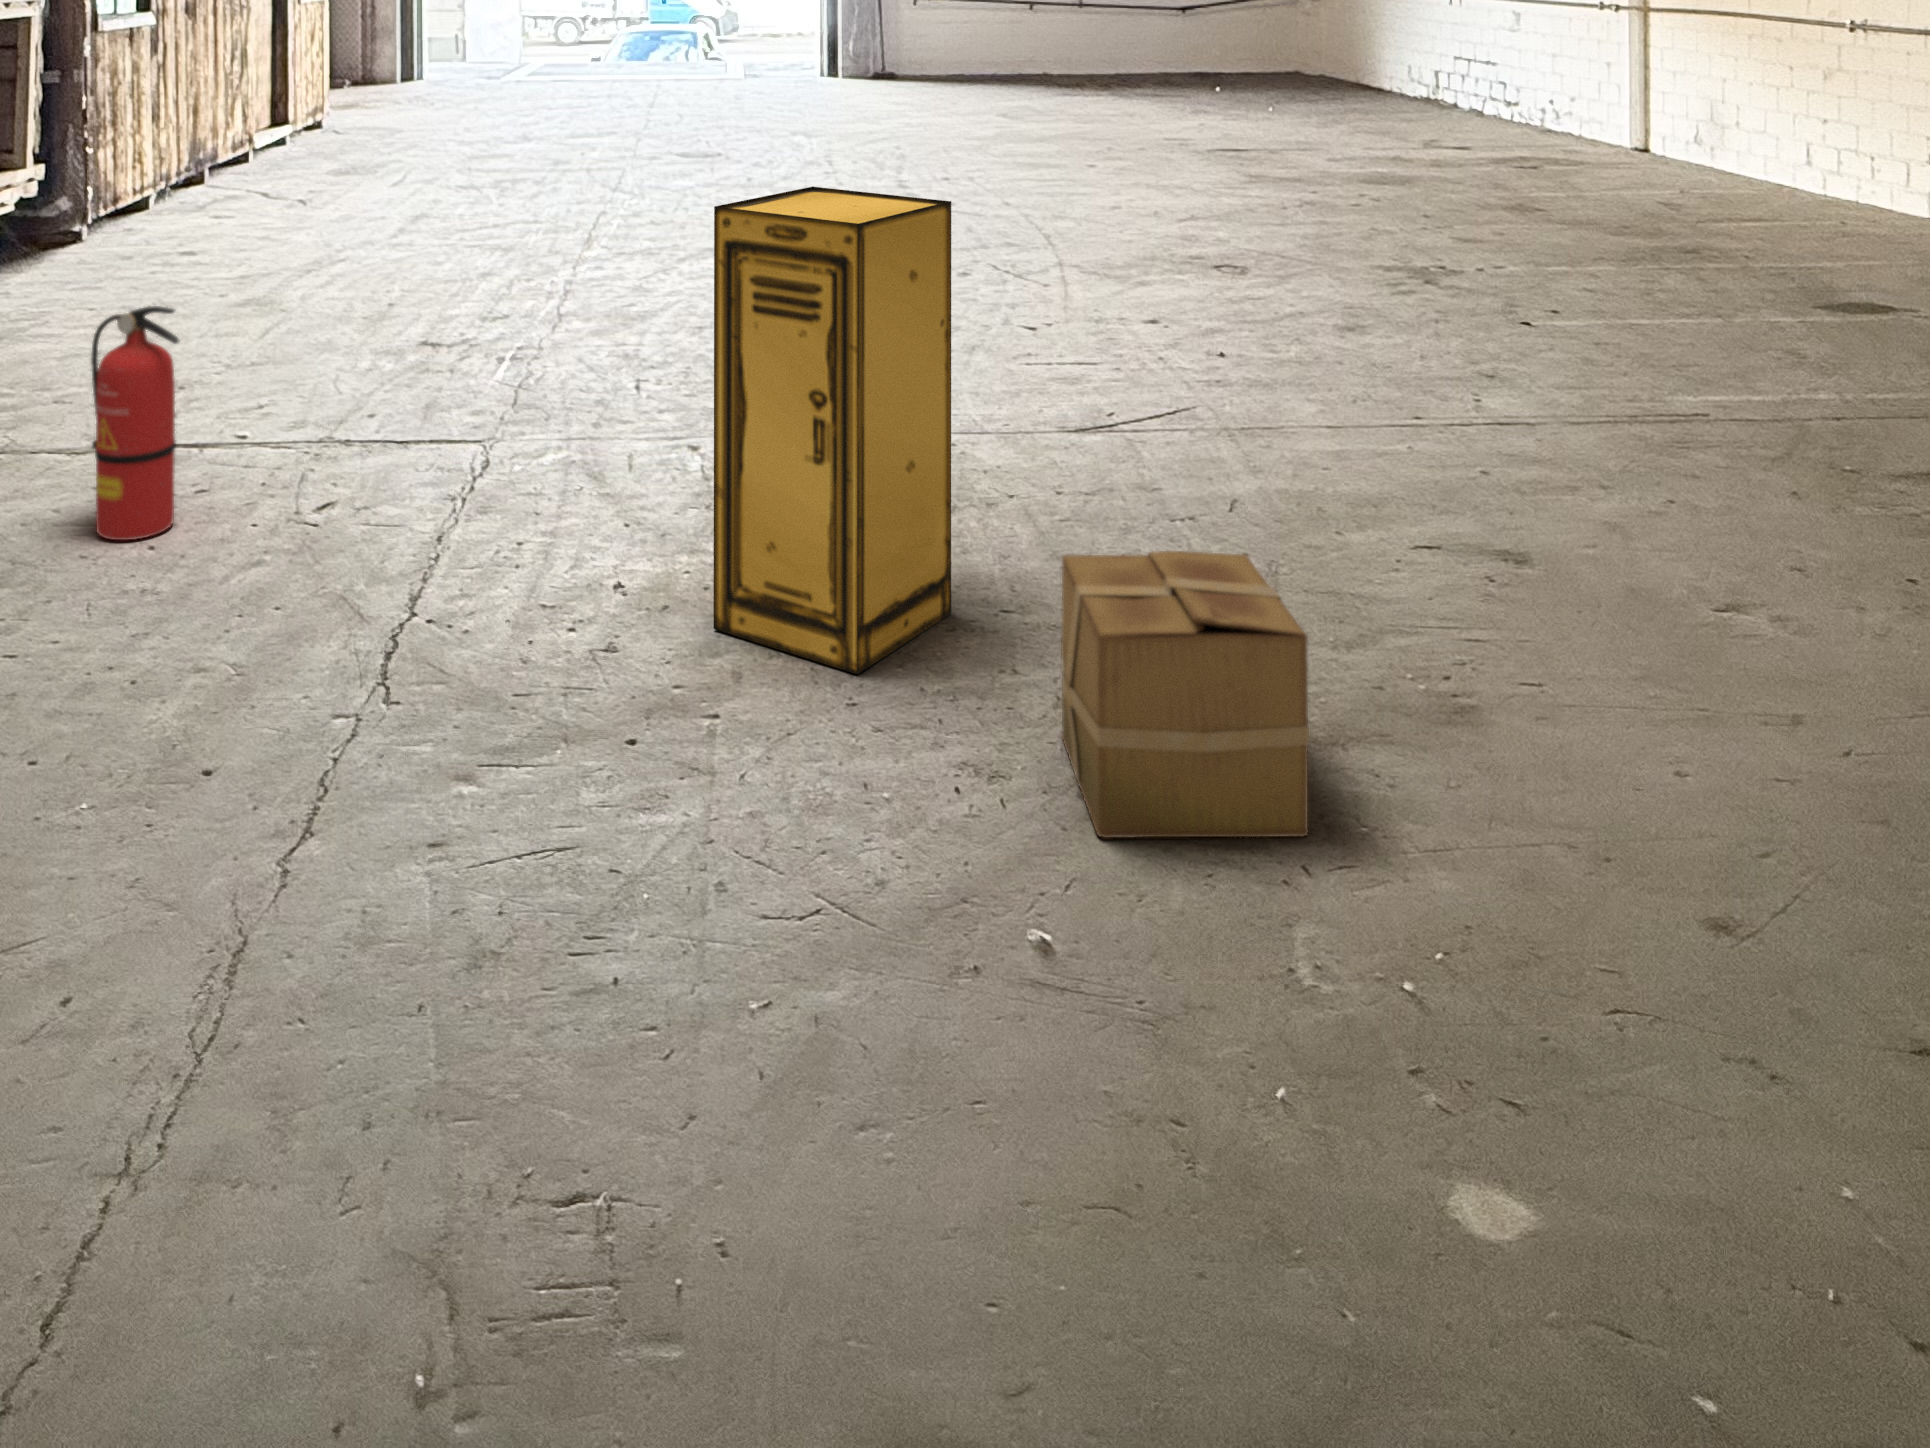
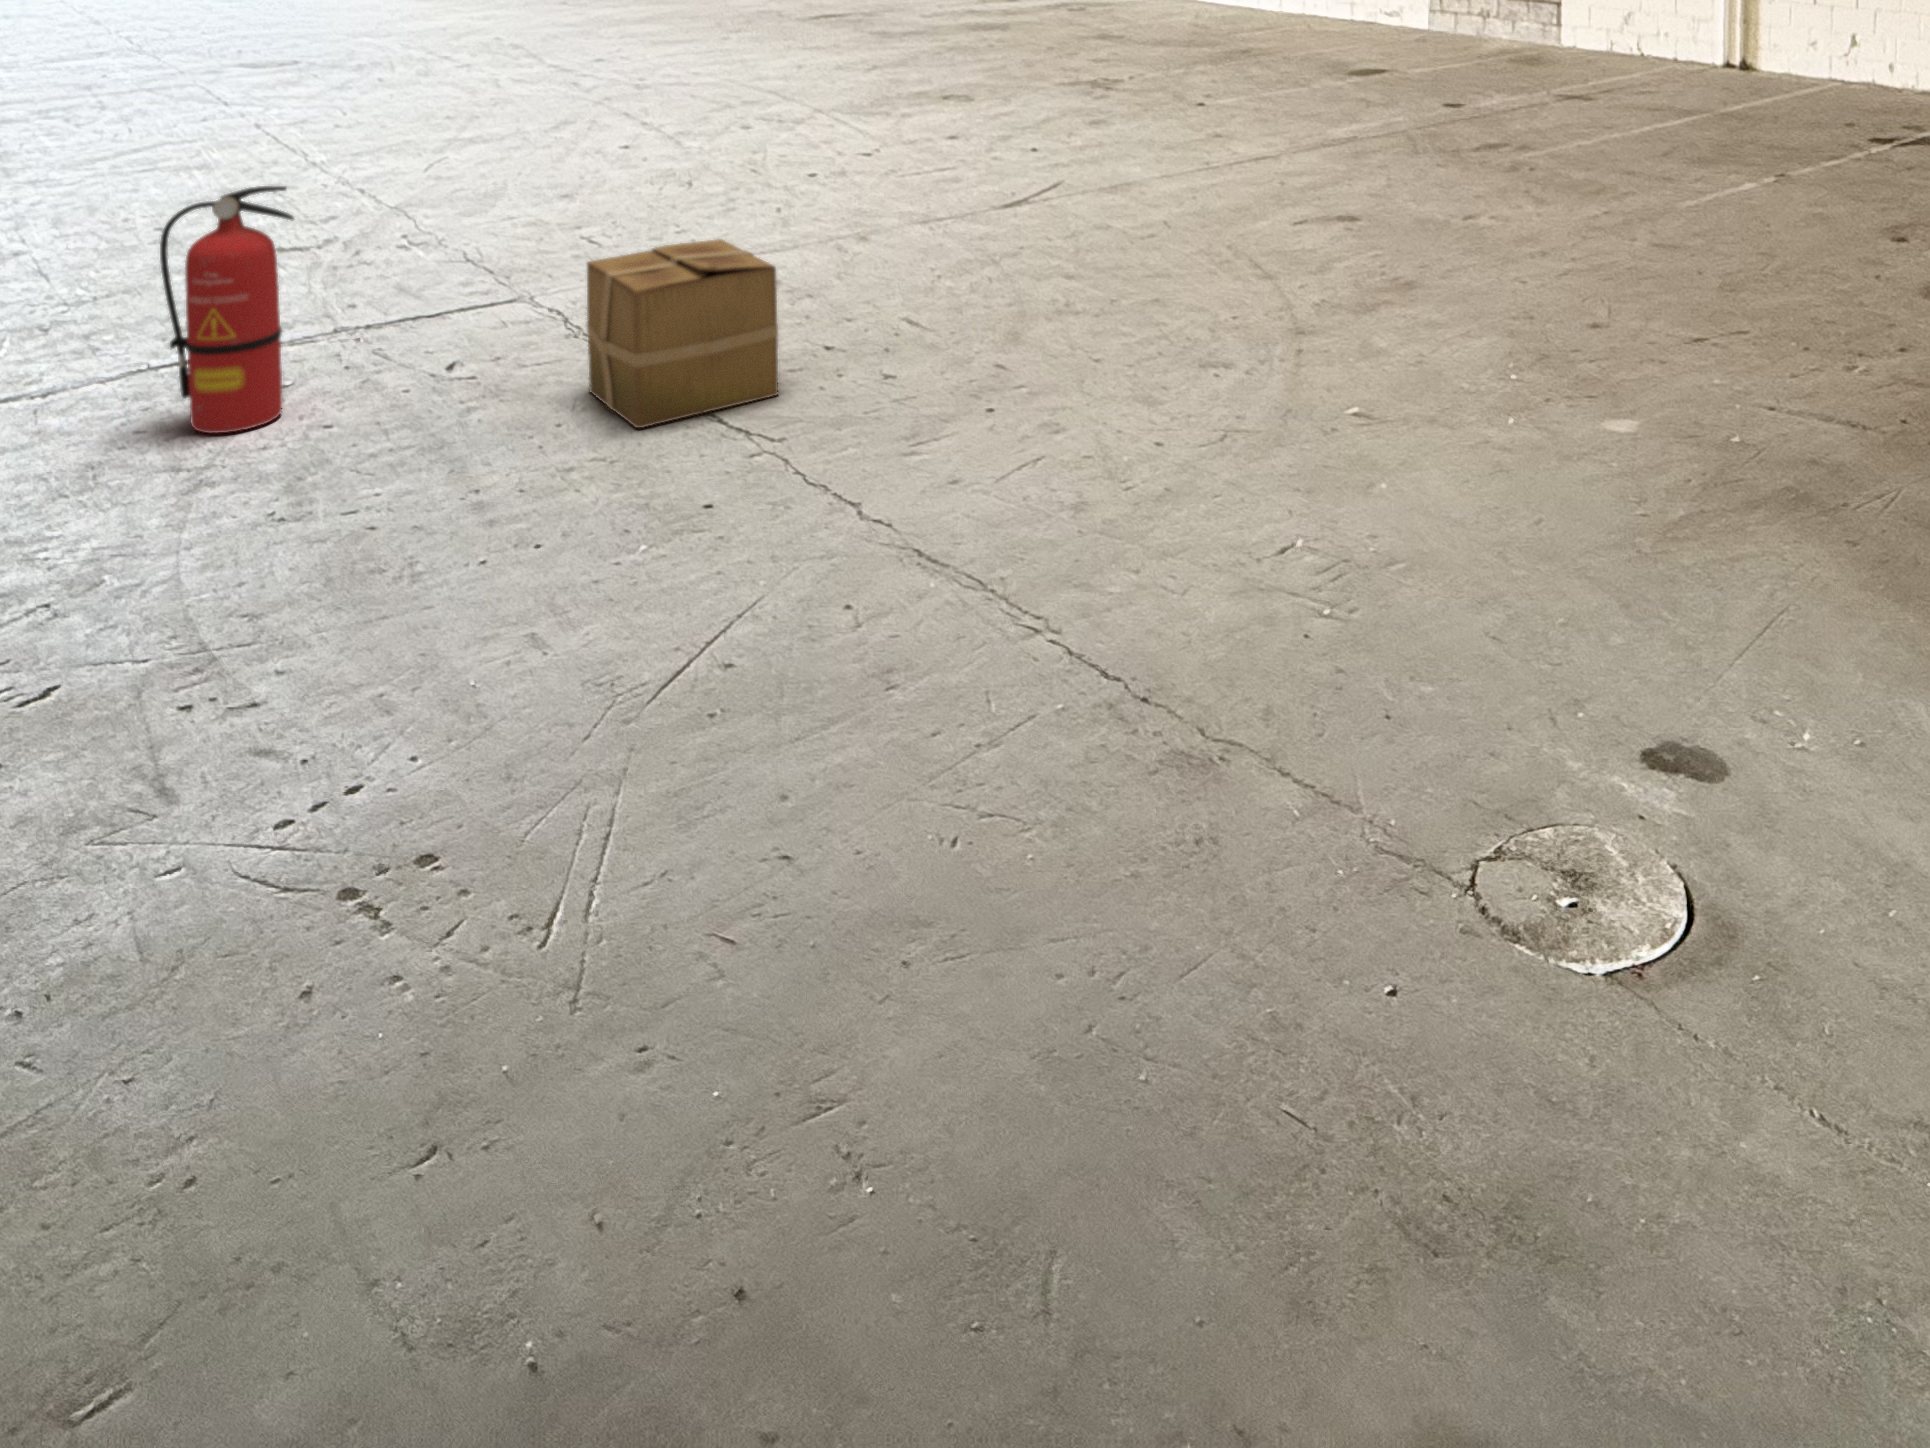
storage cabinet: present [713,186,951,674] -> none [924,6,1072,350]
cardboard box: present [1061,551,1309,838] -> present [587,239,778,428]

